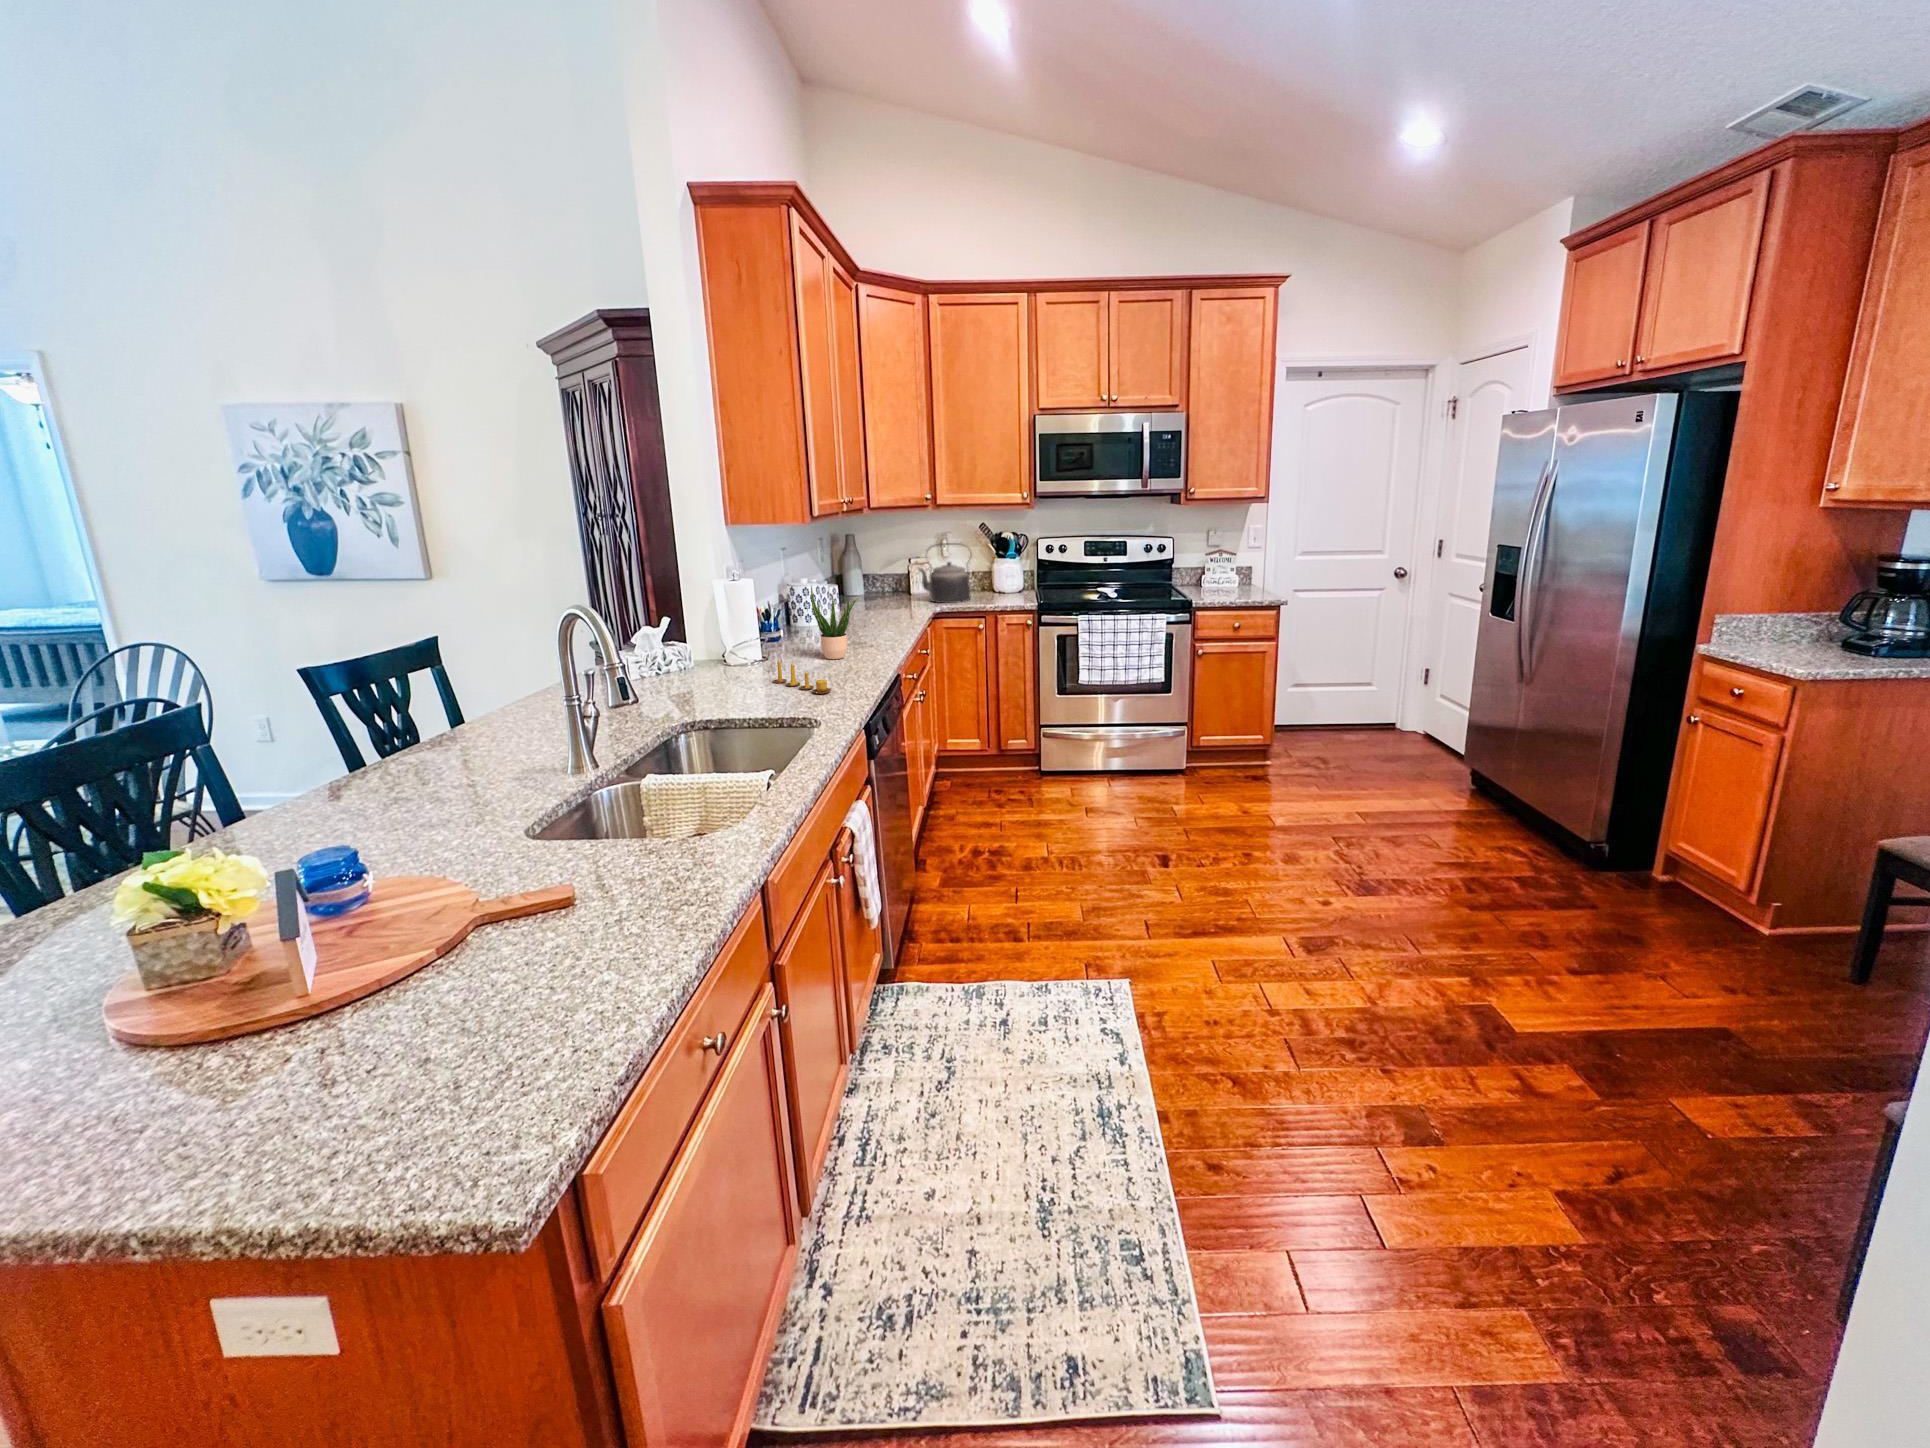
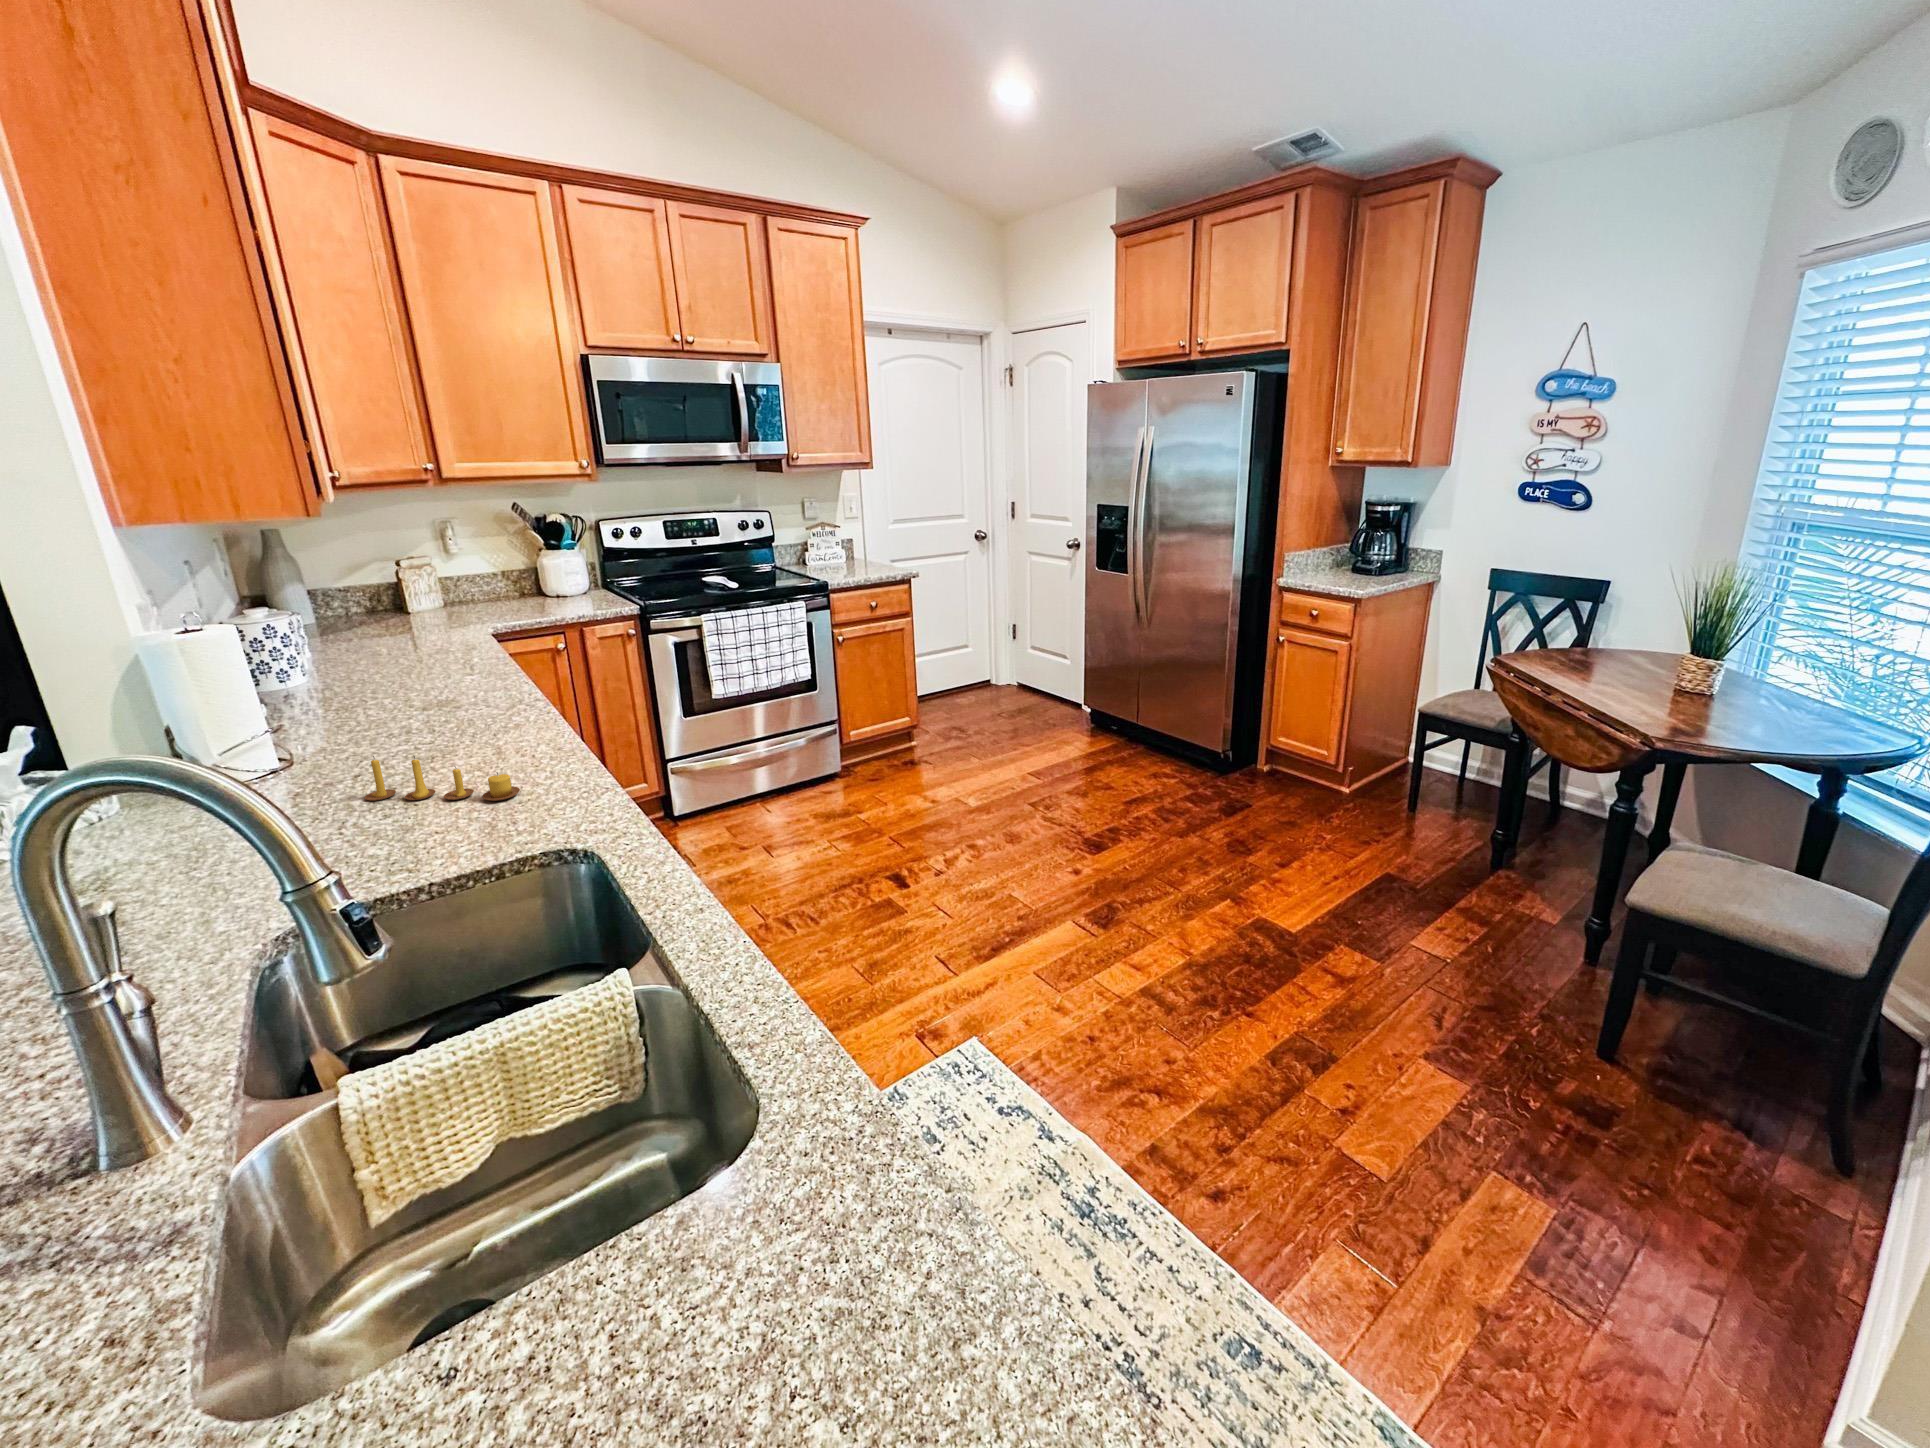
kettle: present [918,543,970,603] -> none [422,532,518,620]
potted plant: present [811,586,858,659] -> none [357,615,460,736]

